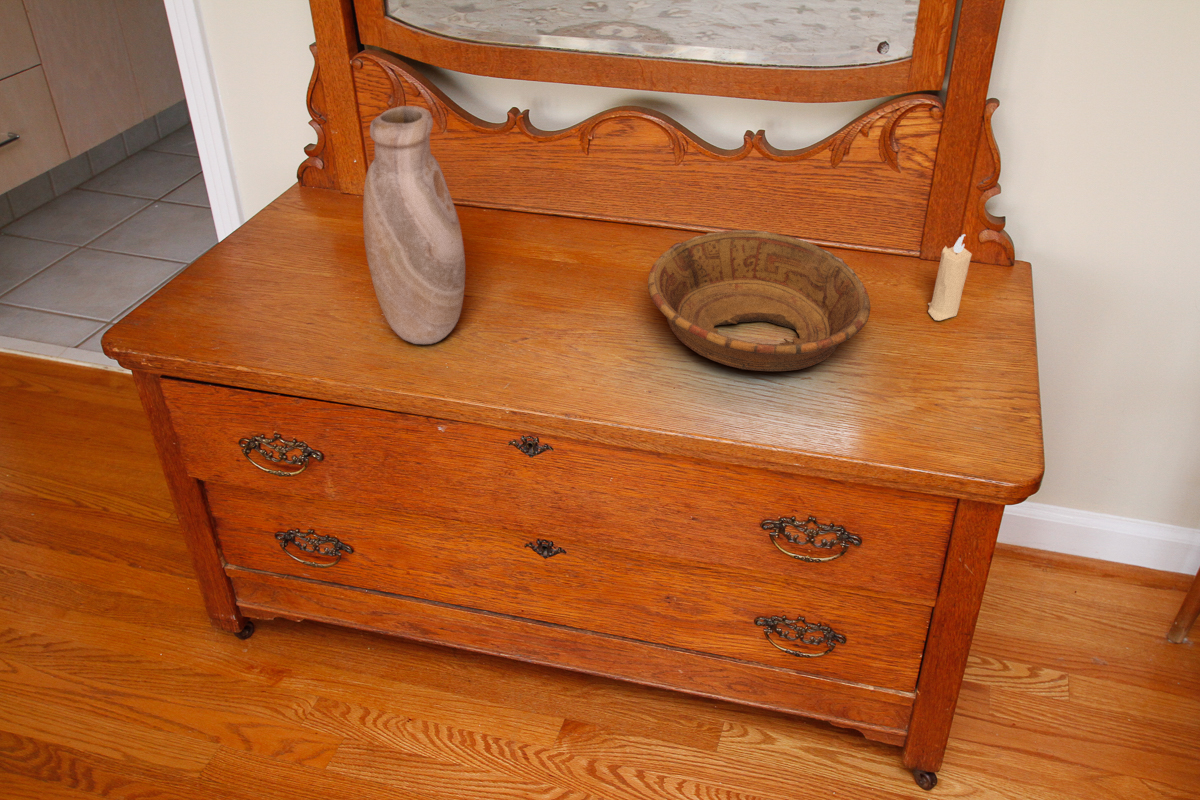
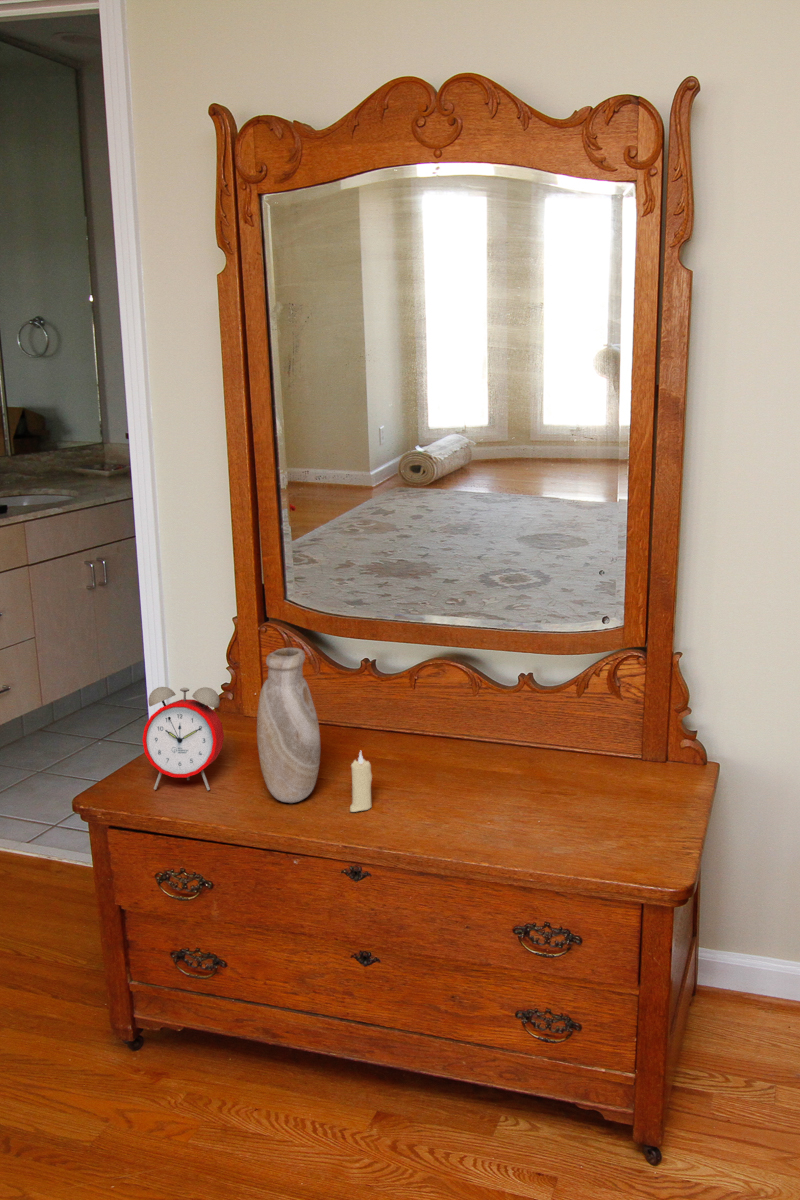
alarm clock: none [187,169,315,326] -> present [142,687,224,790]
decorative bowl: present [648,230,870,371] -> none [439,735,587,821]
candle: present [928,234,972,321] -> present [350,752,372,812]

